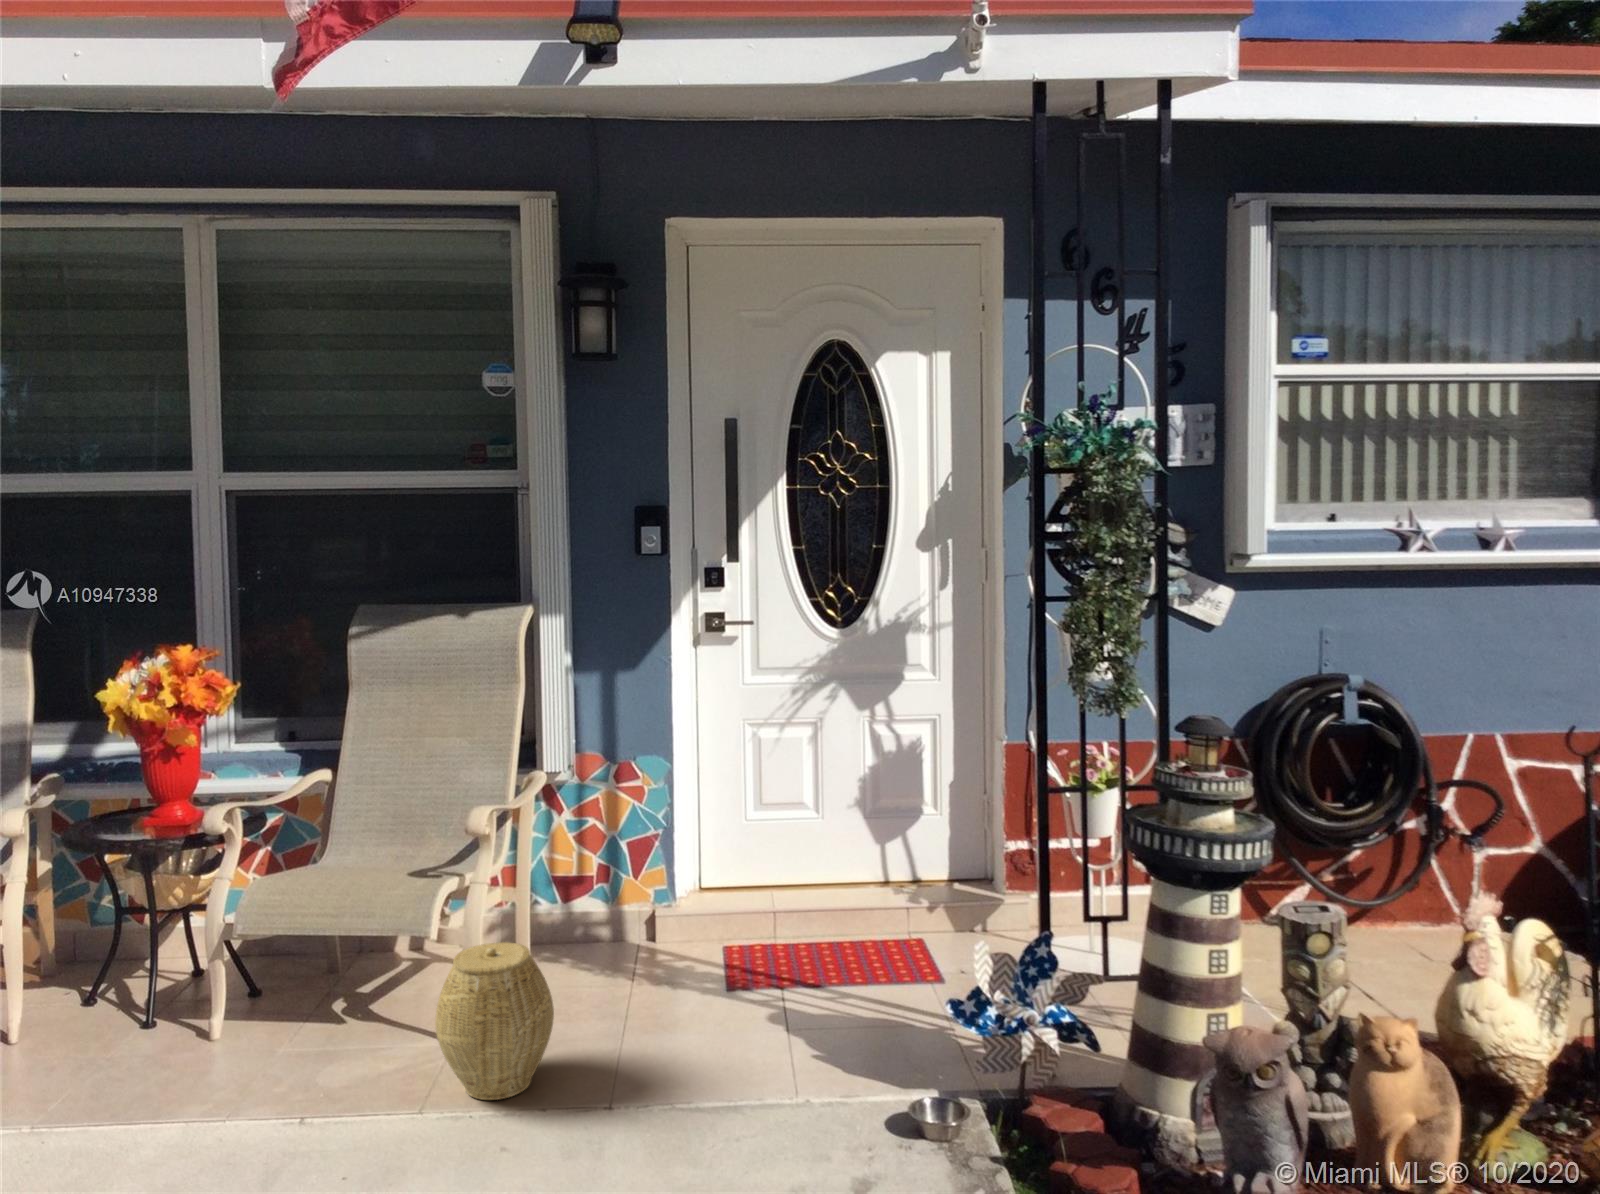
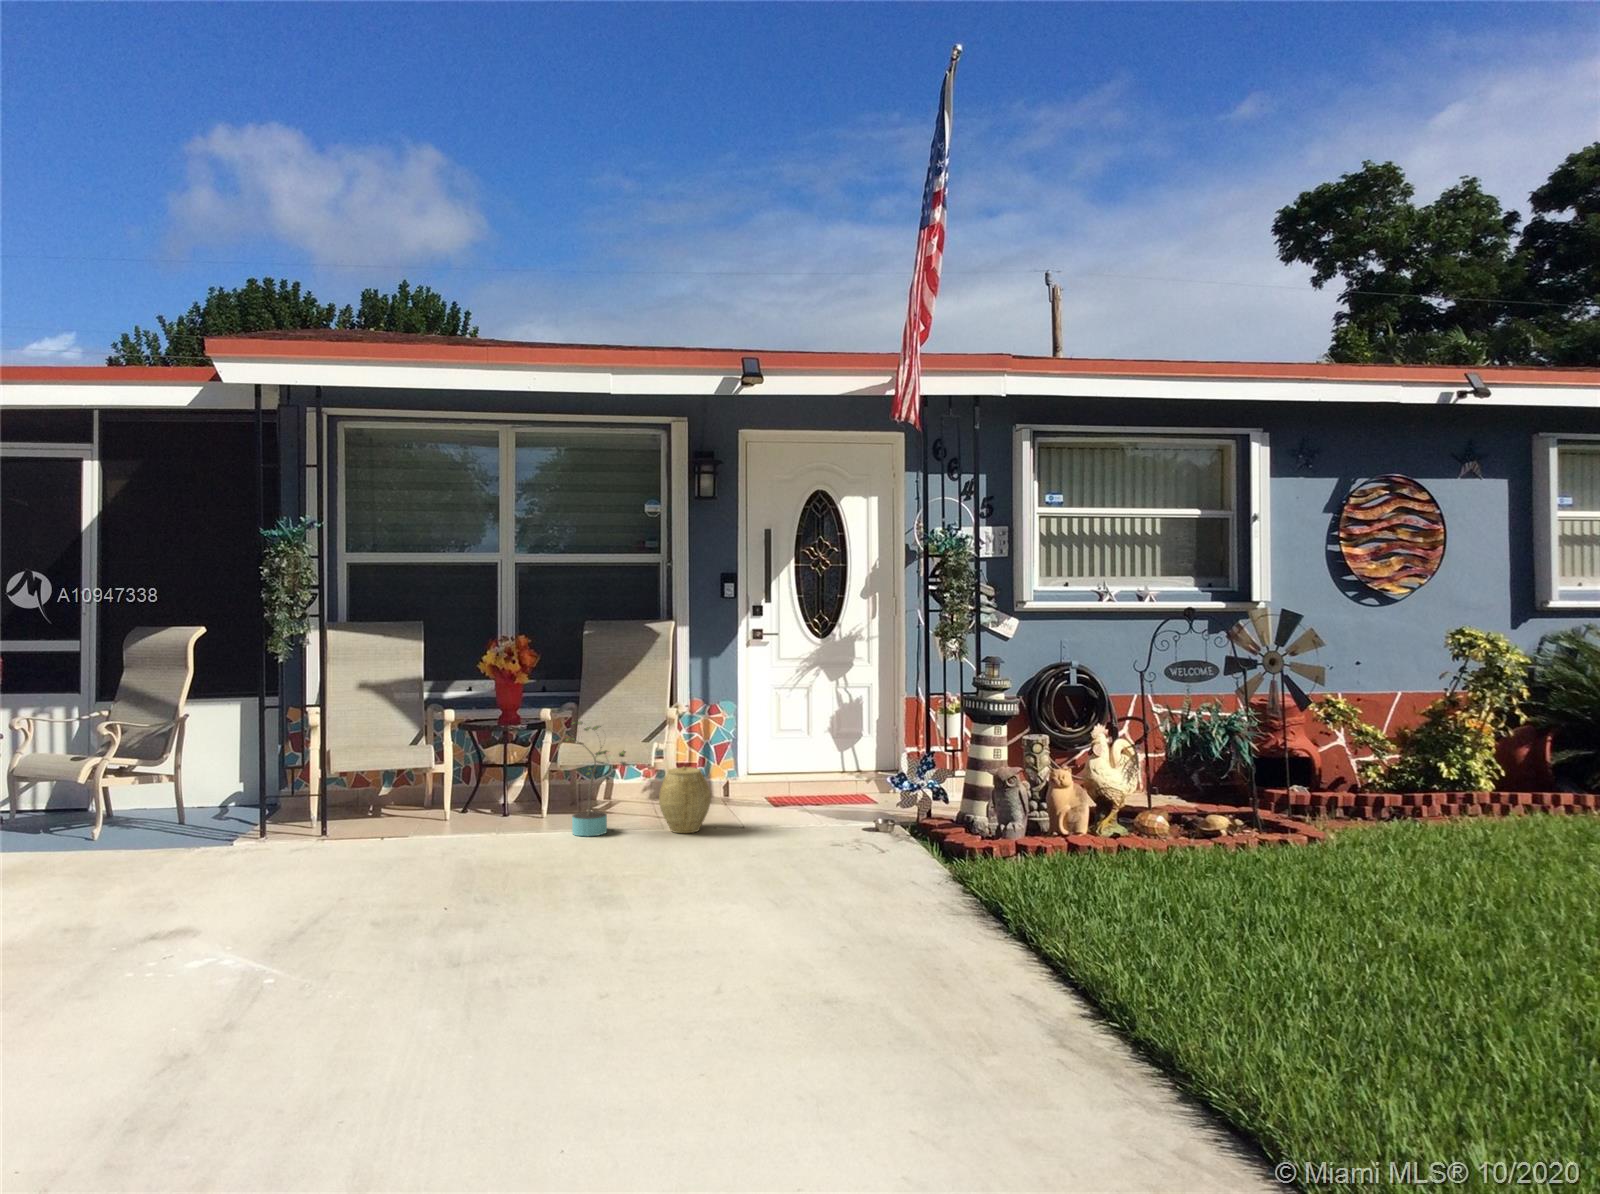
potted plant: none [199,844,367,1107] -> present [564,722,627,836]

